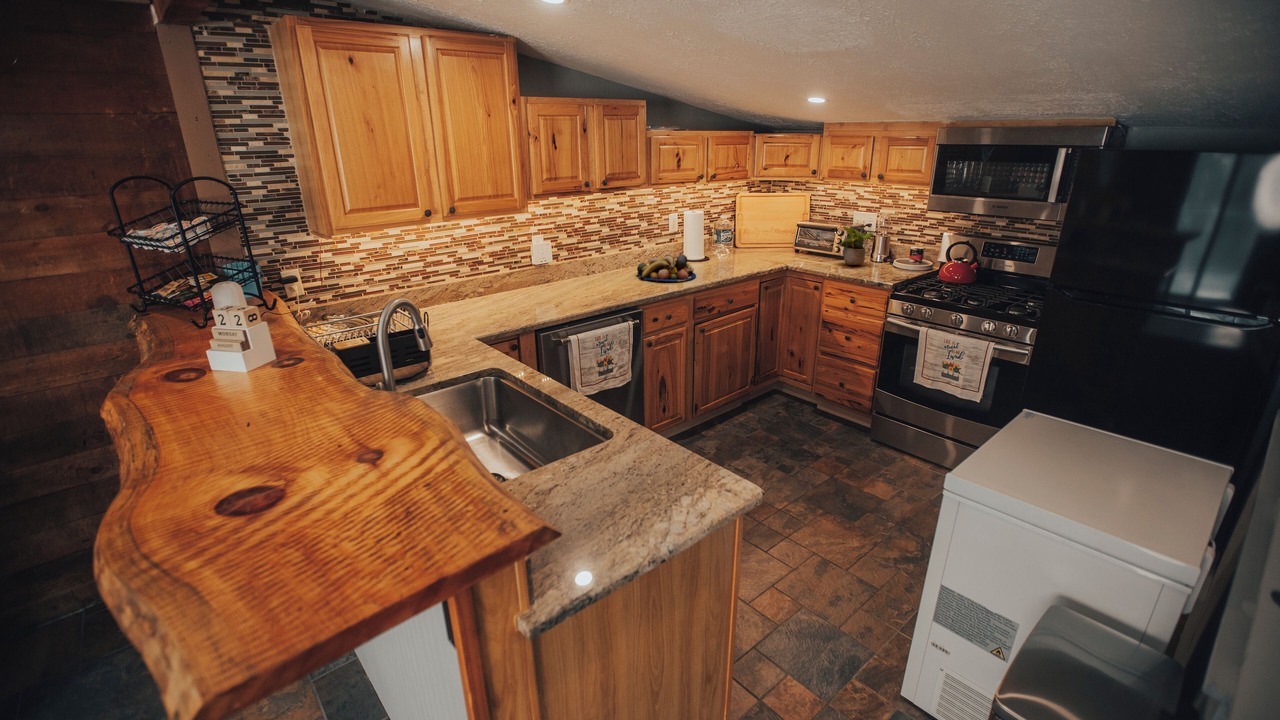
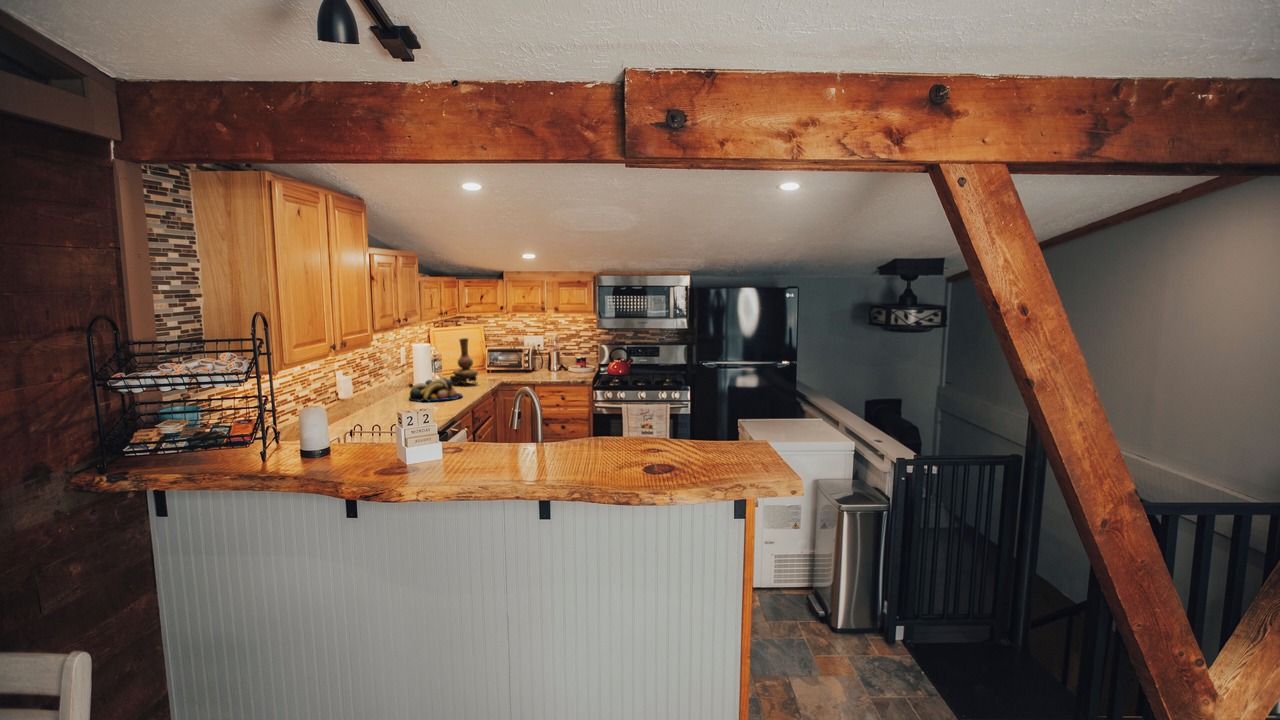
vase: none [719,209,756,266] -> present [450,338,478,385]
potted plant: present [837,227,874,265] -> none [531,346,555,375]

